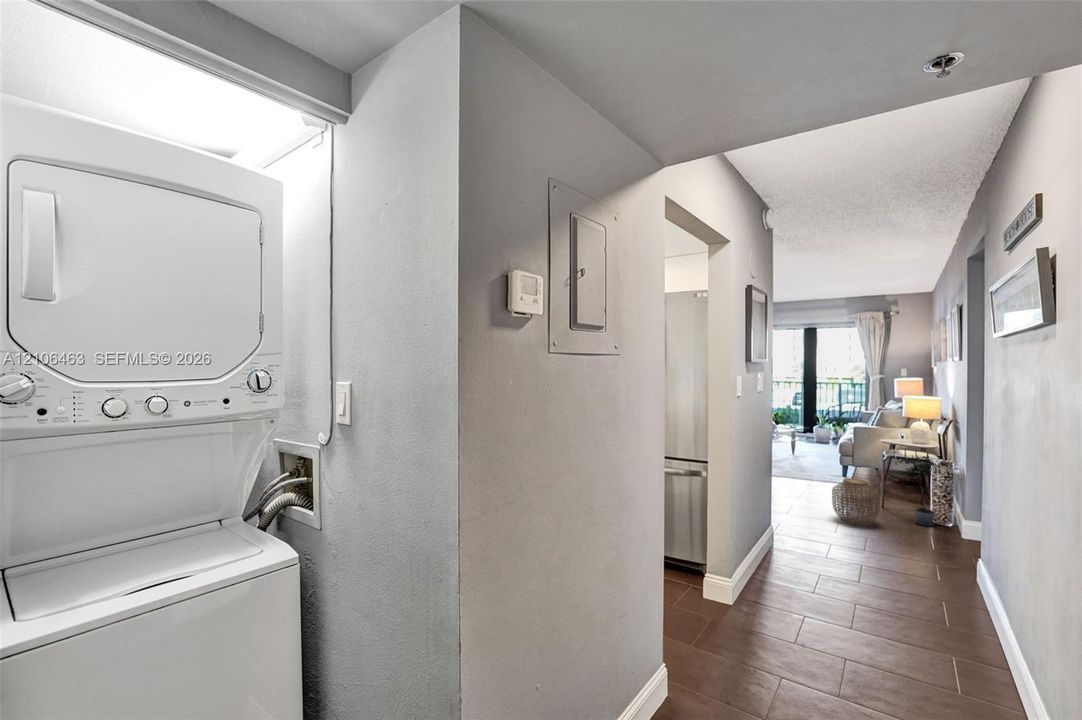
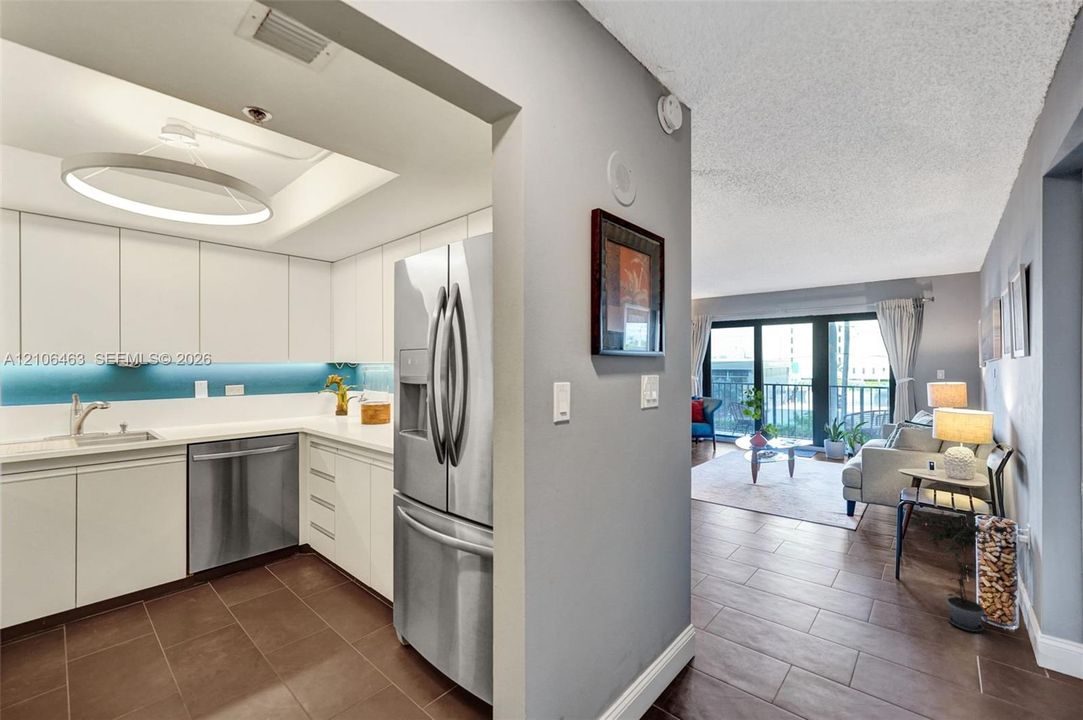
woven basket: present [832,478,880,526] -> none [806,541,883,624]

